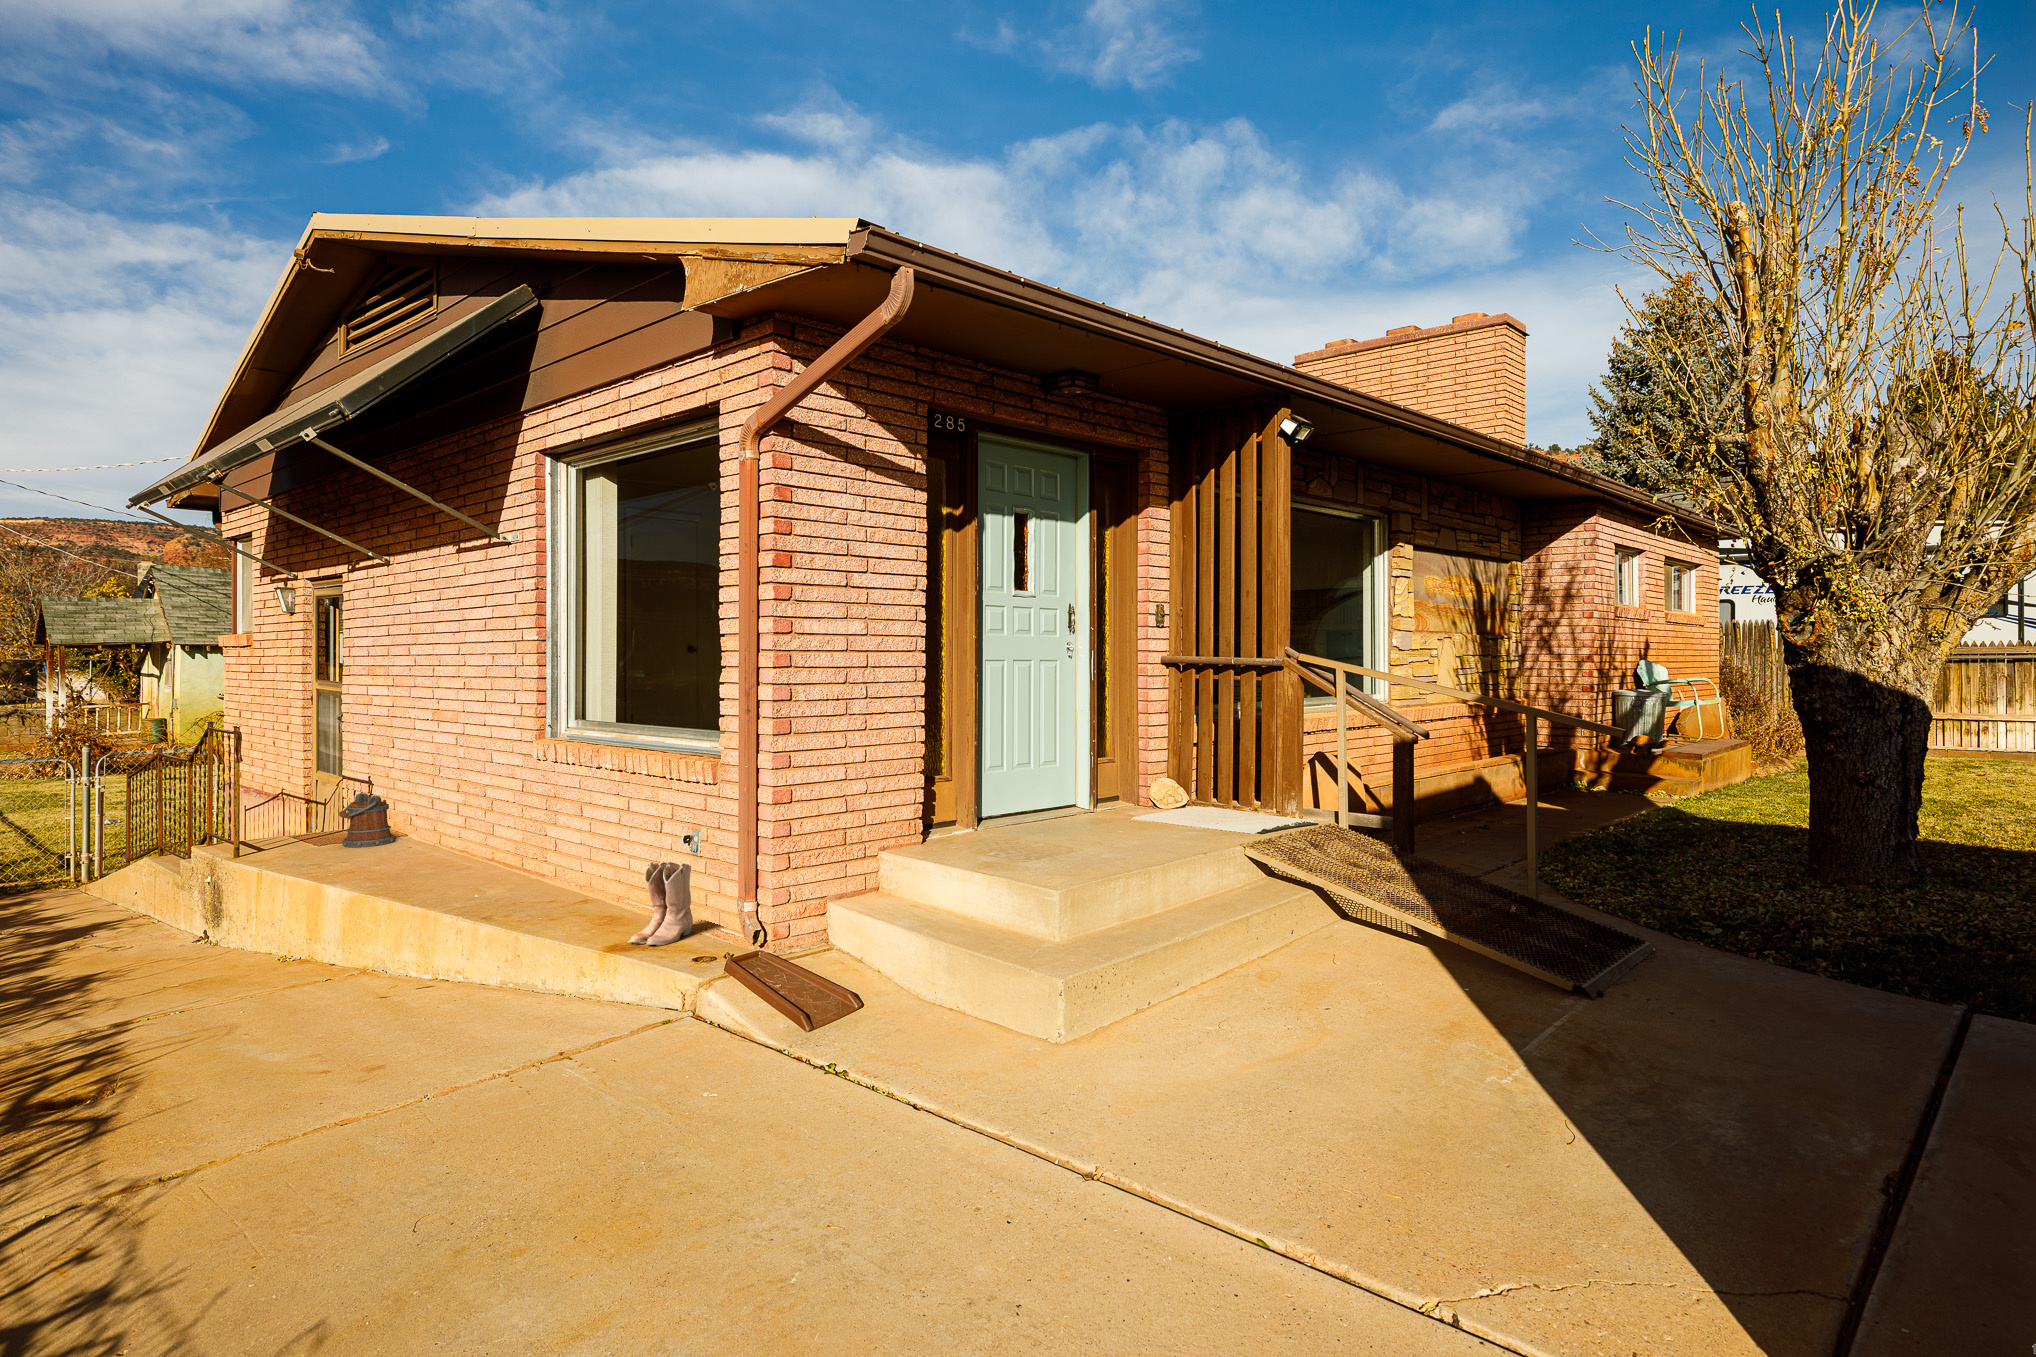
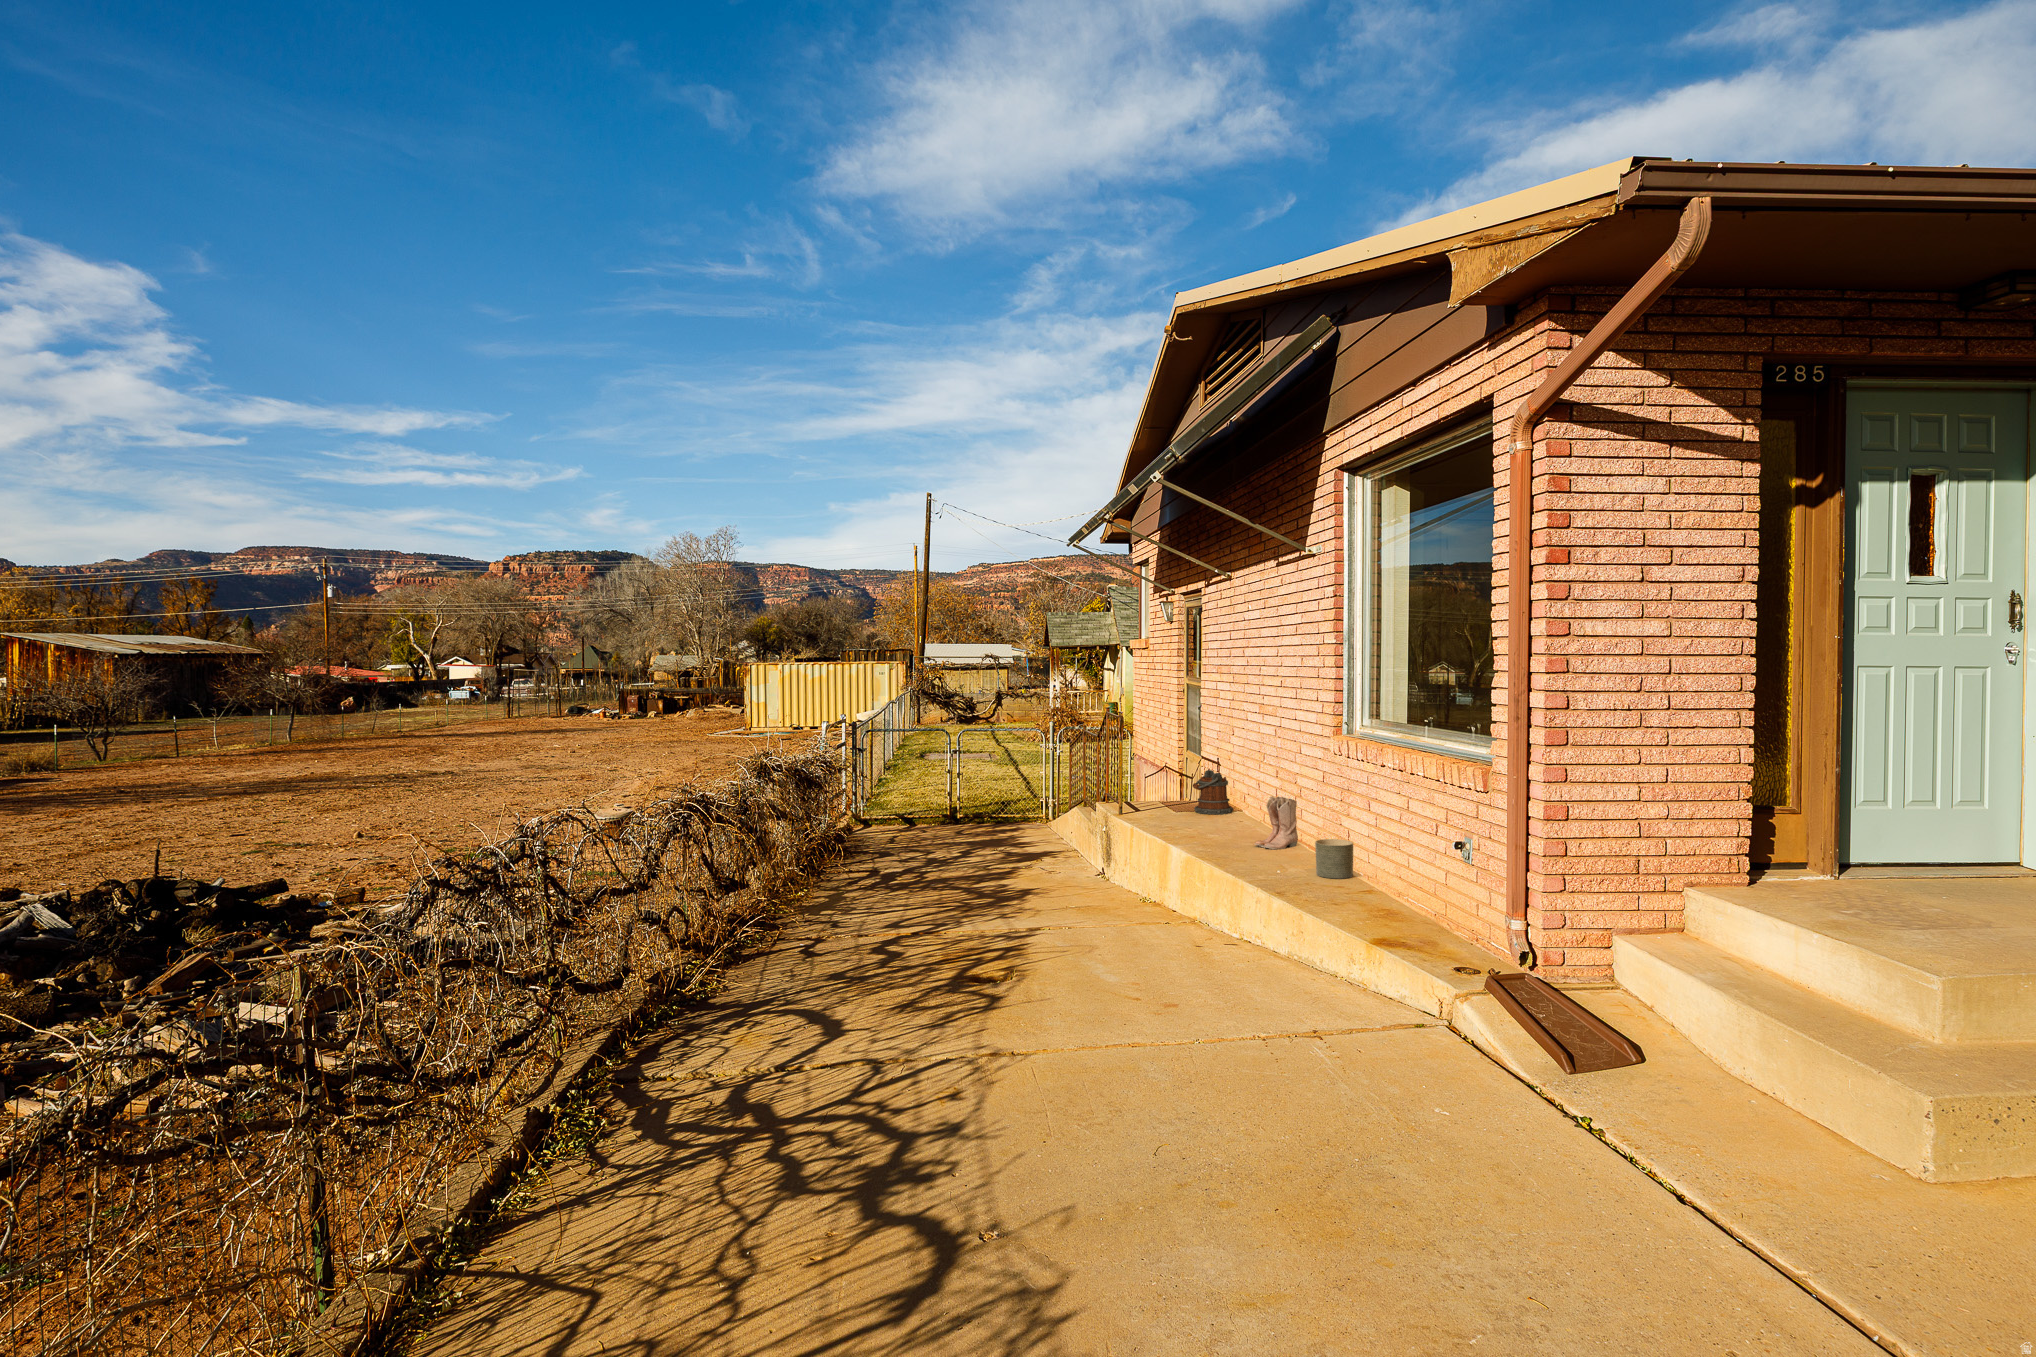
planter: none [522,853,565,896] -> present [1315,839,1353,879]
boots: present [628,862,693,946] -> present [1255,796,1298,849]

